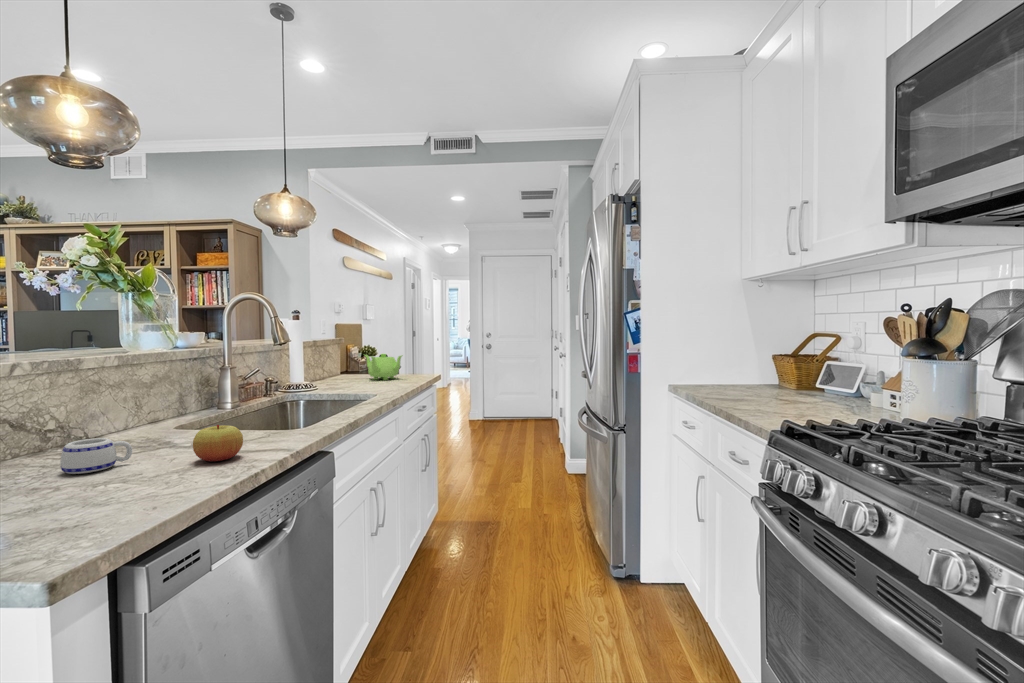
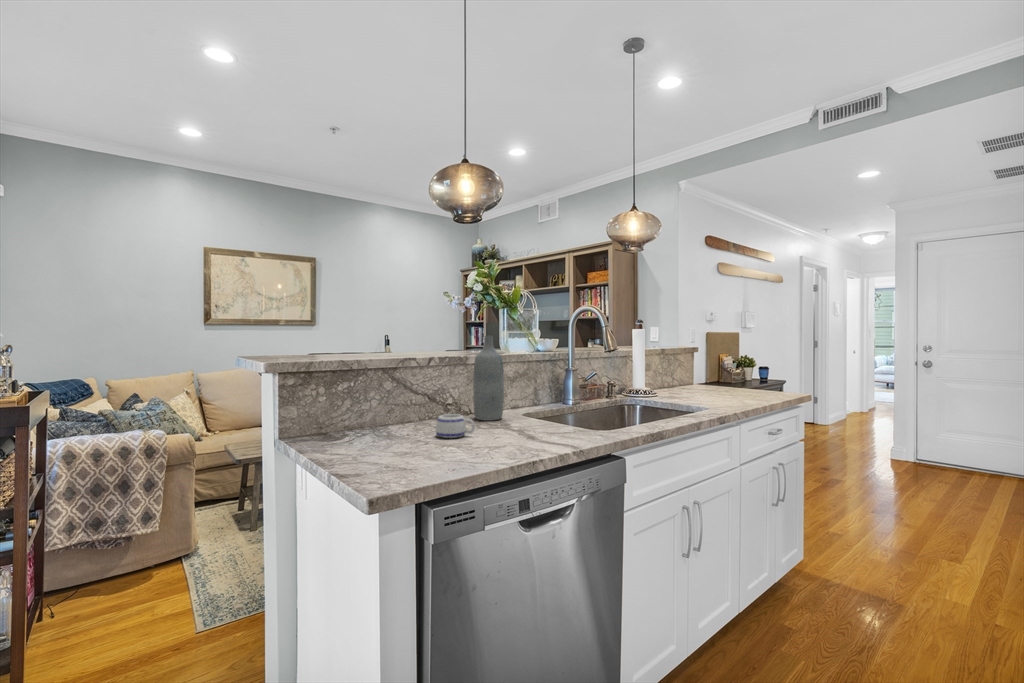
bottle: none [98,329,150,443] -> present [473,336,504,421]
teapot: present [365,354,402,380] -> none [715,364,758,393]
apple: present [193,425,243,461] -> none [506,416,541,446]

